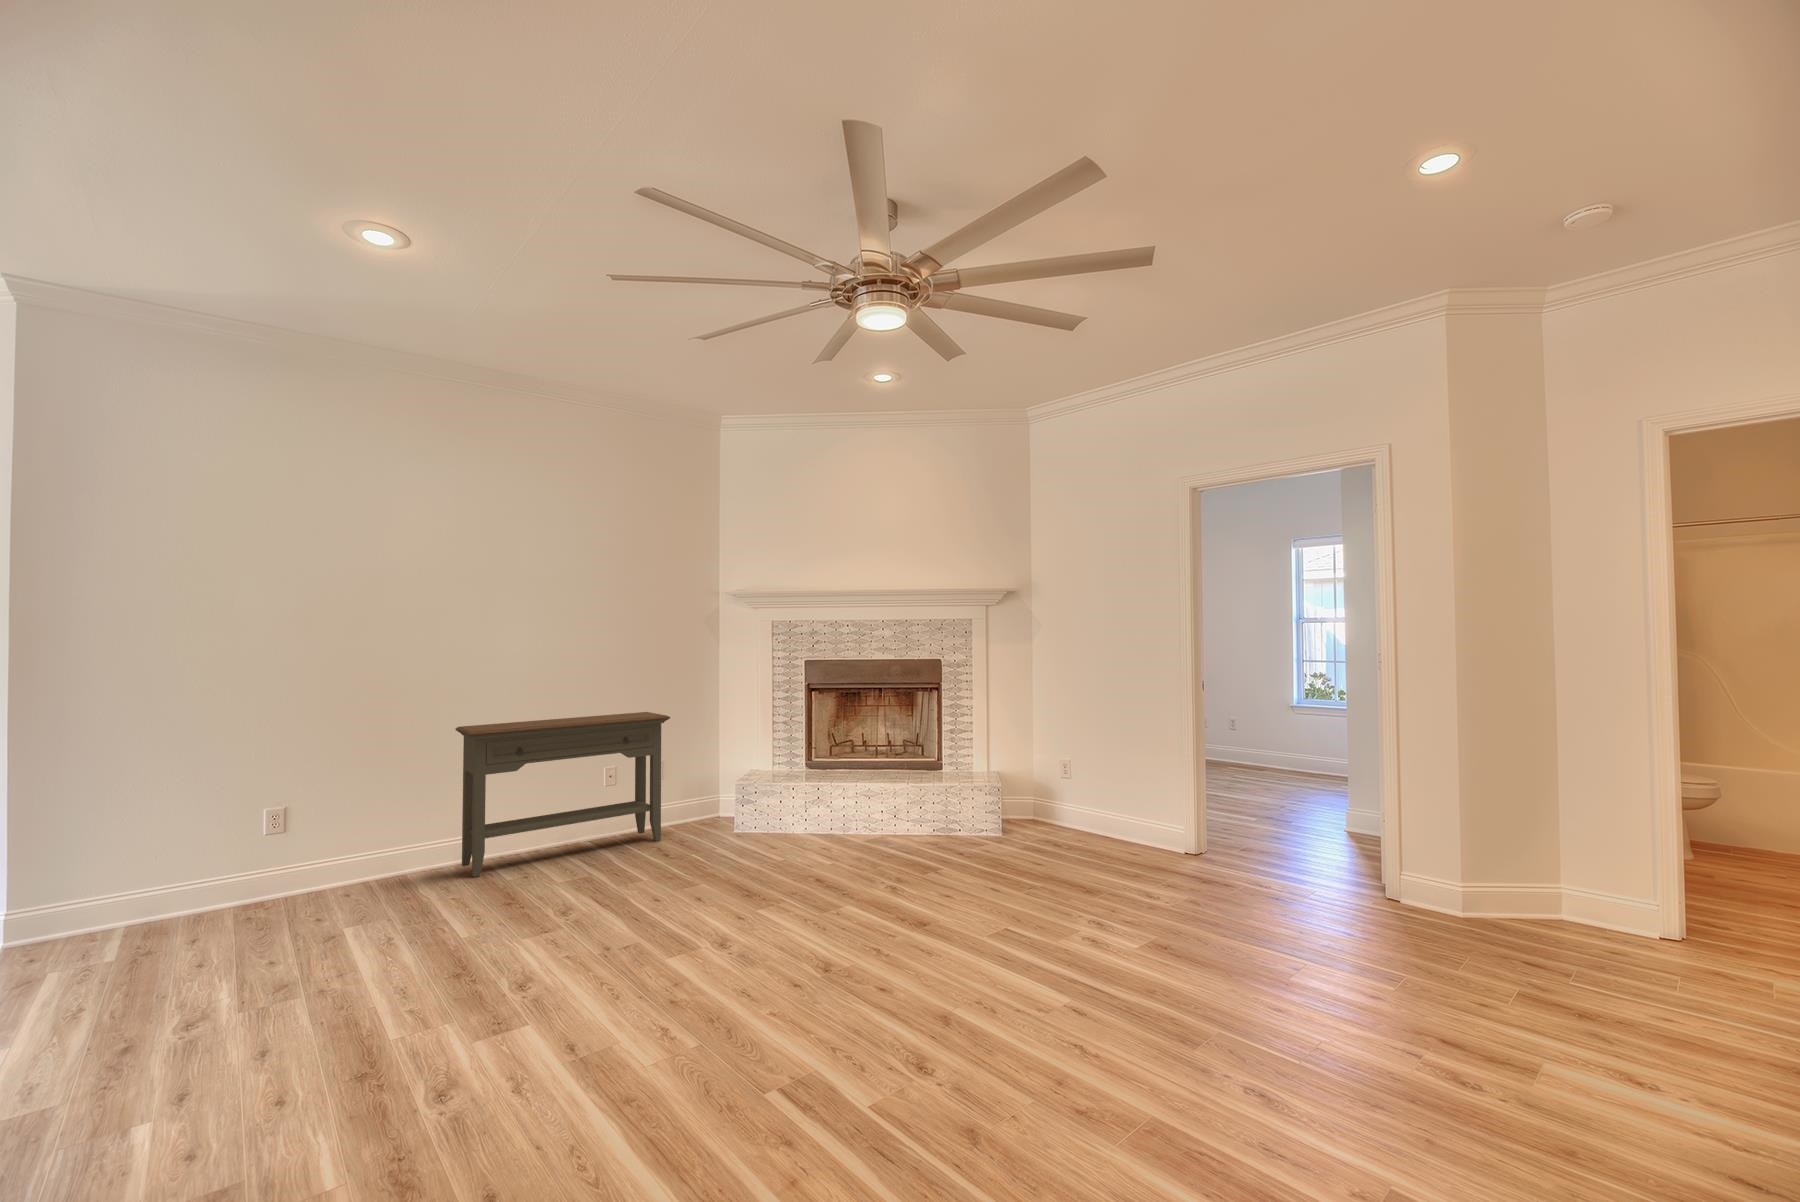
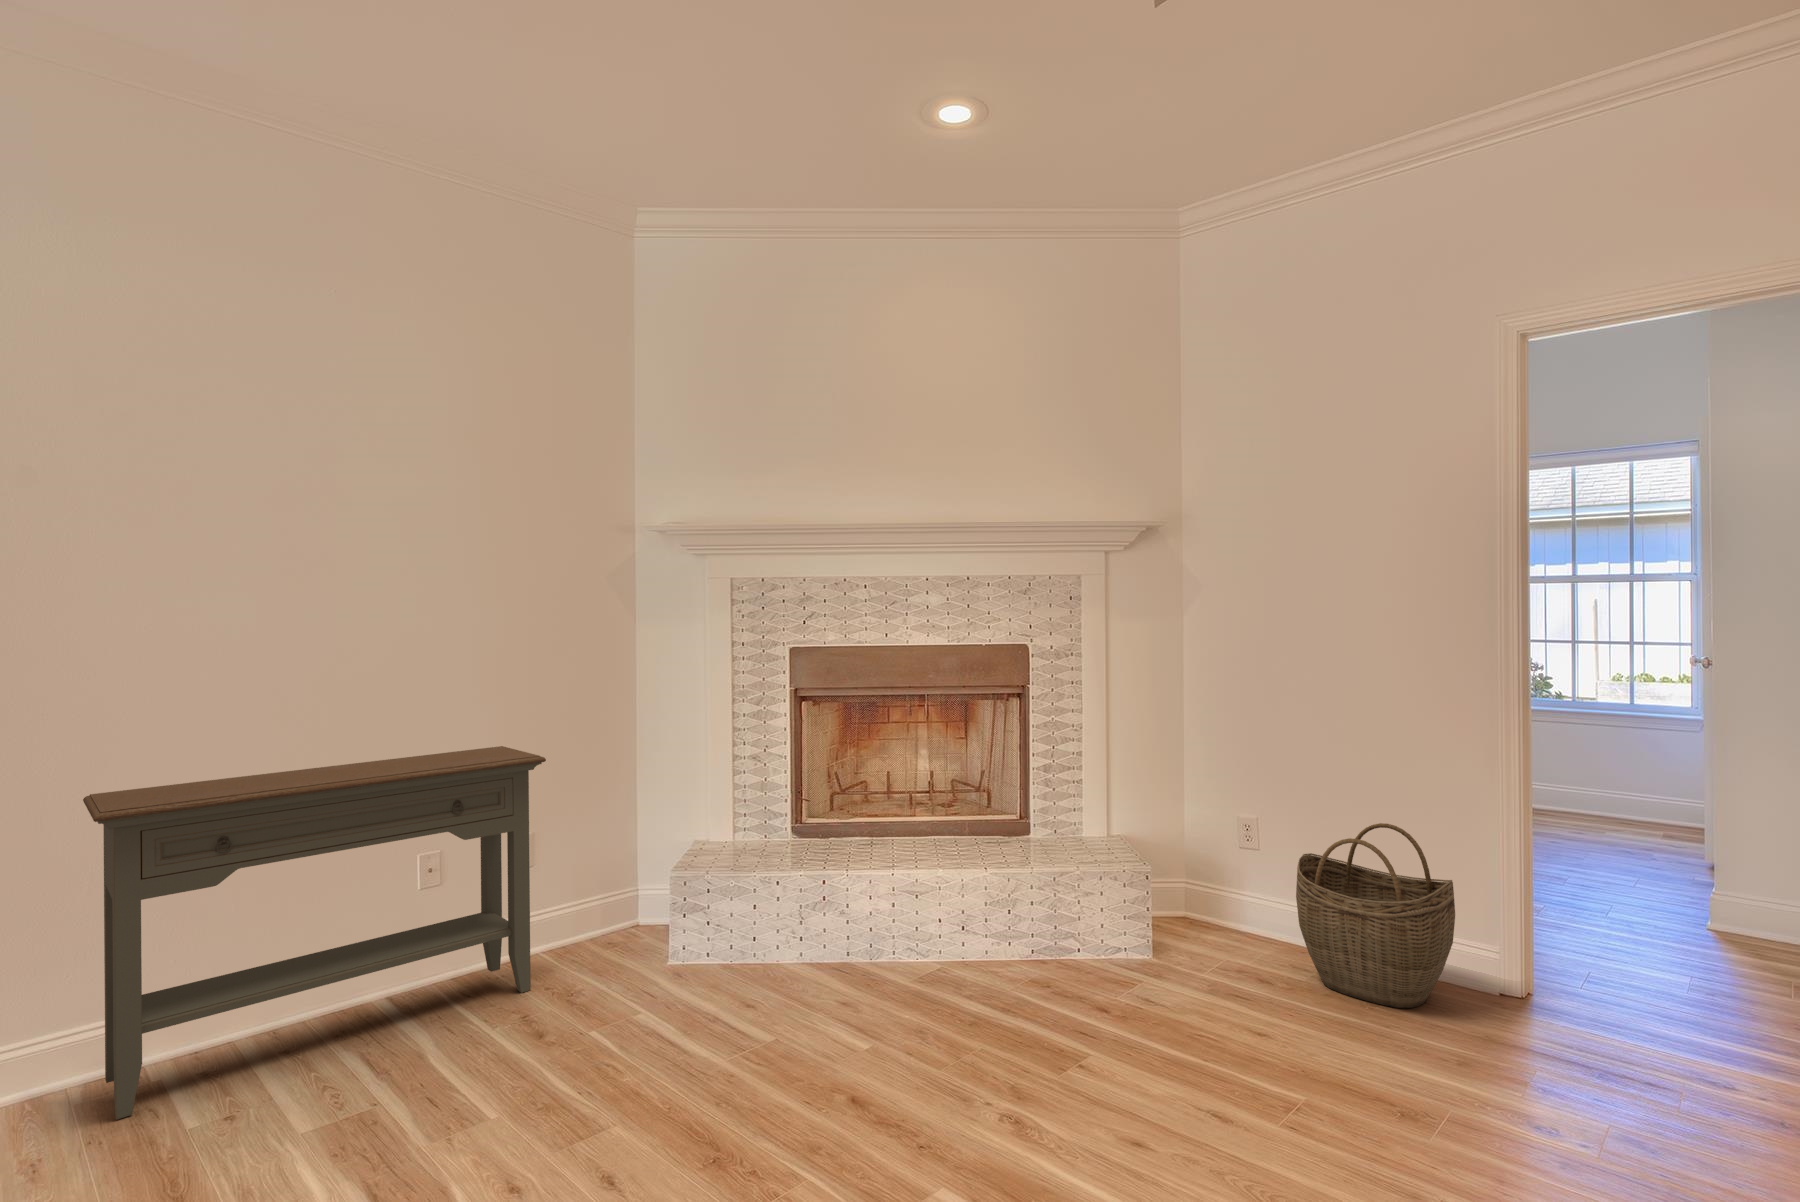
woven basket: none [1073,759,1153,856] -> present [1296,823,1455,1008]

